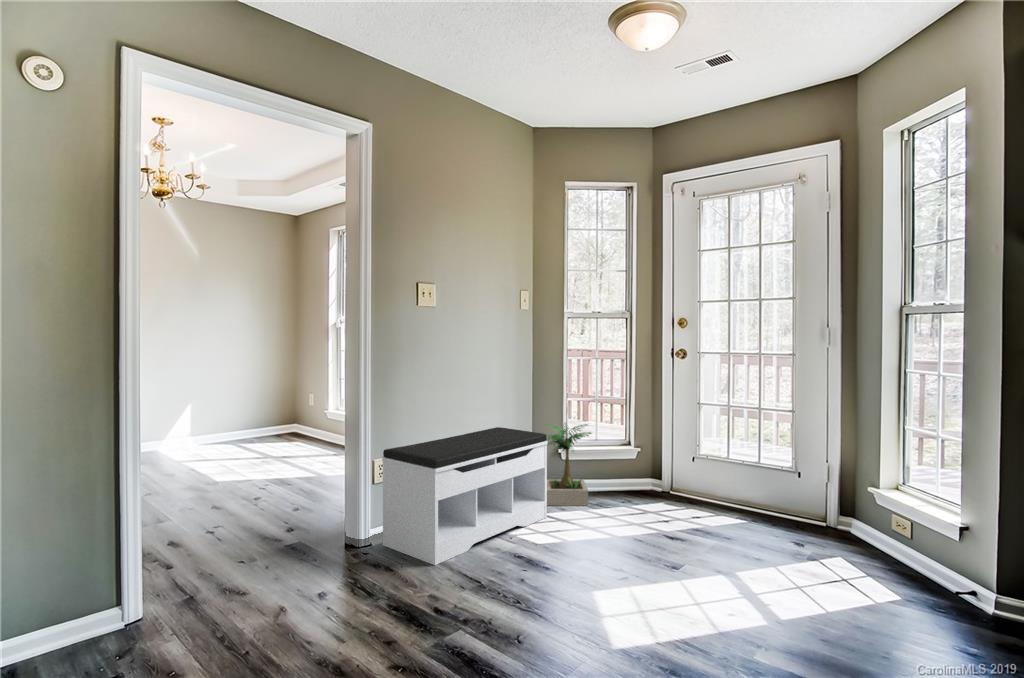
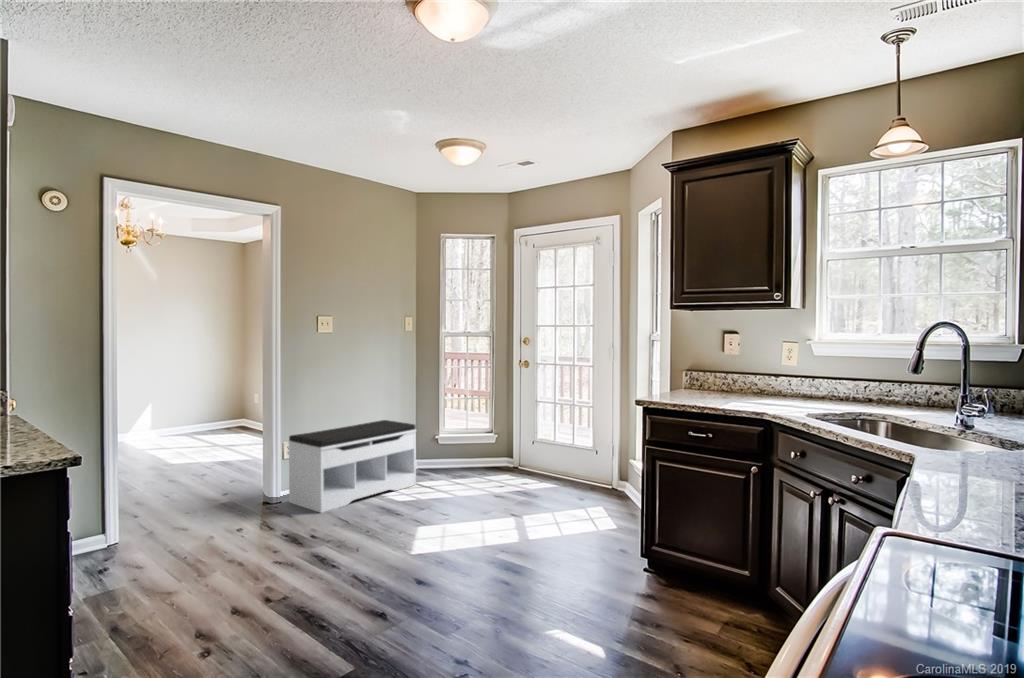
potted plant: present [546,424,591,506] -> none [420,415,463,478]

